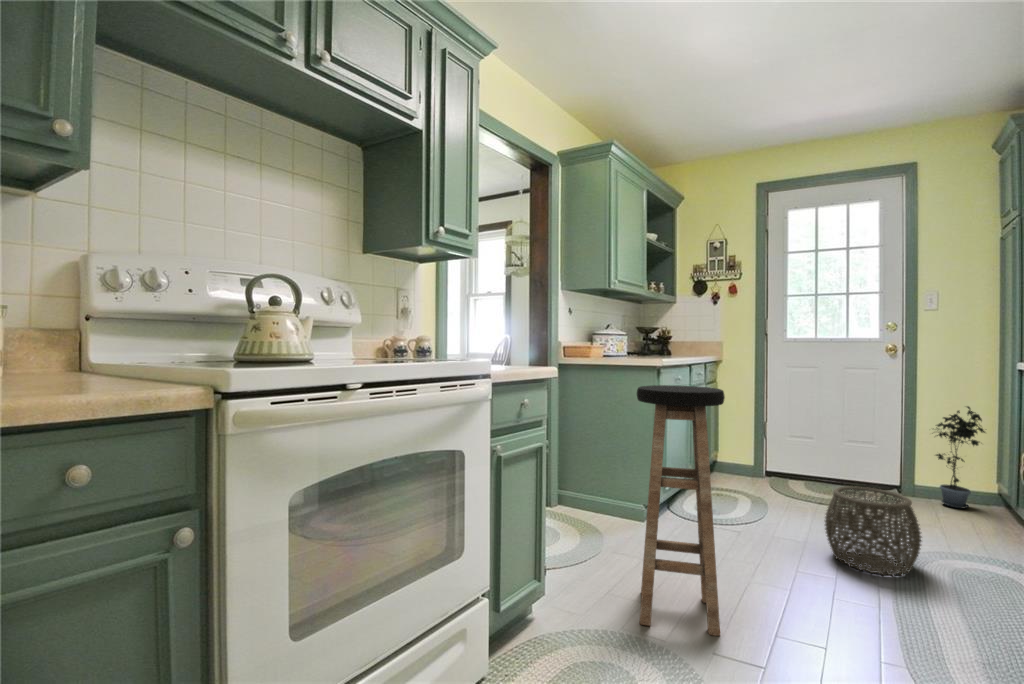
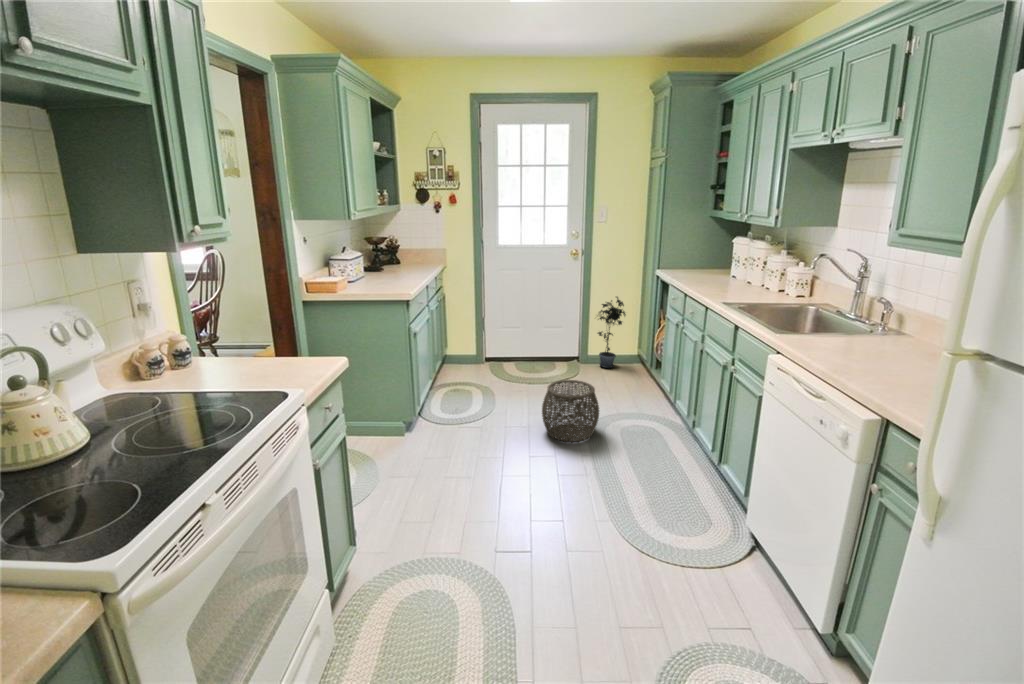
bar stool: present [637,385,725,636] -> none [418,344,495,543]

